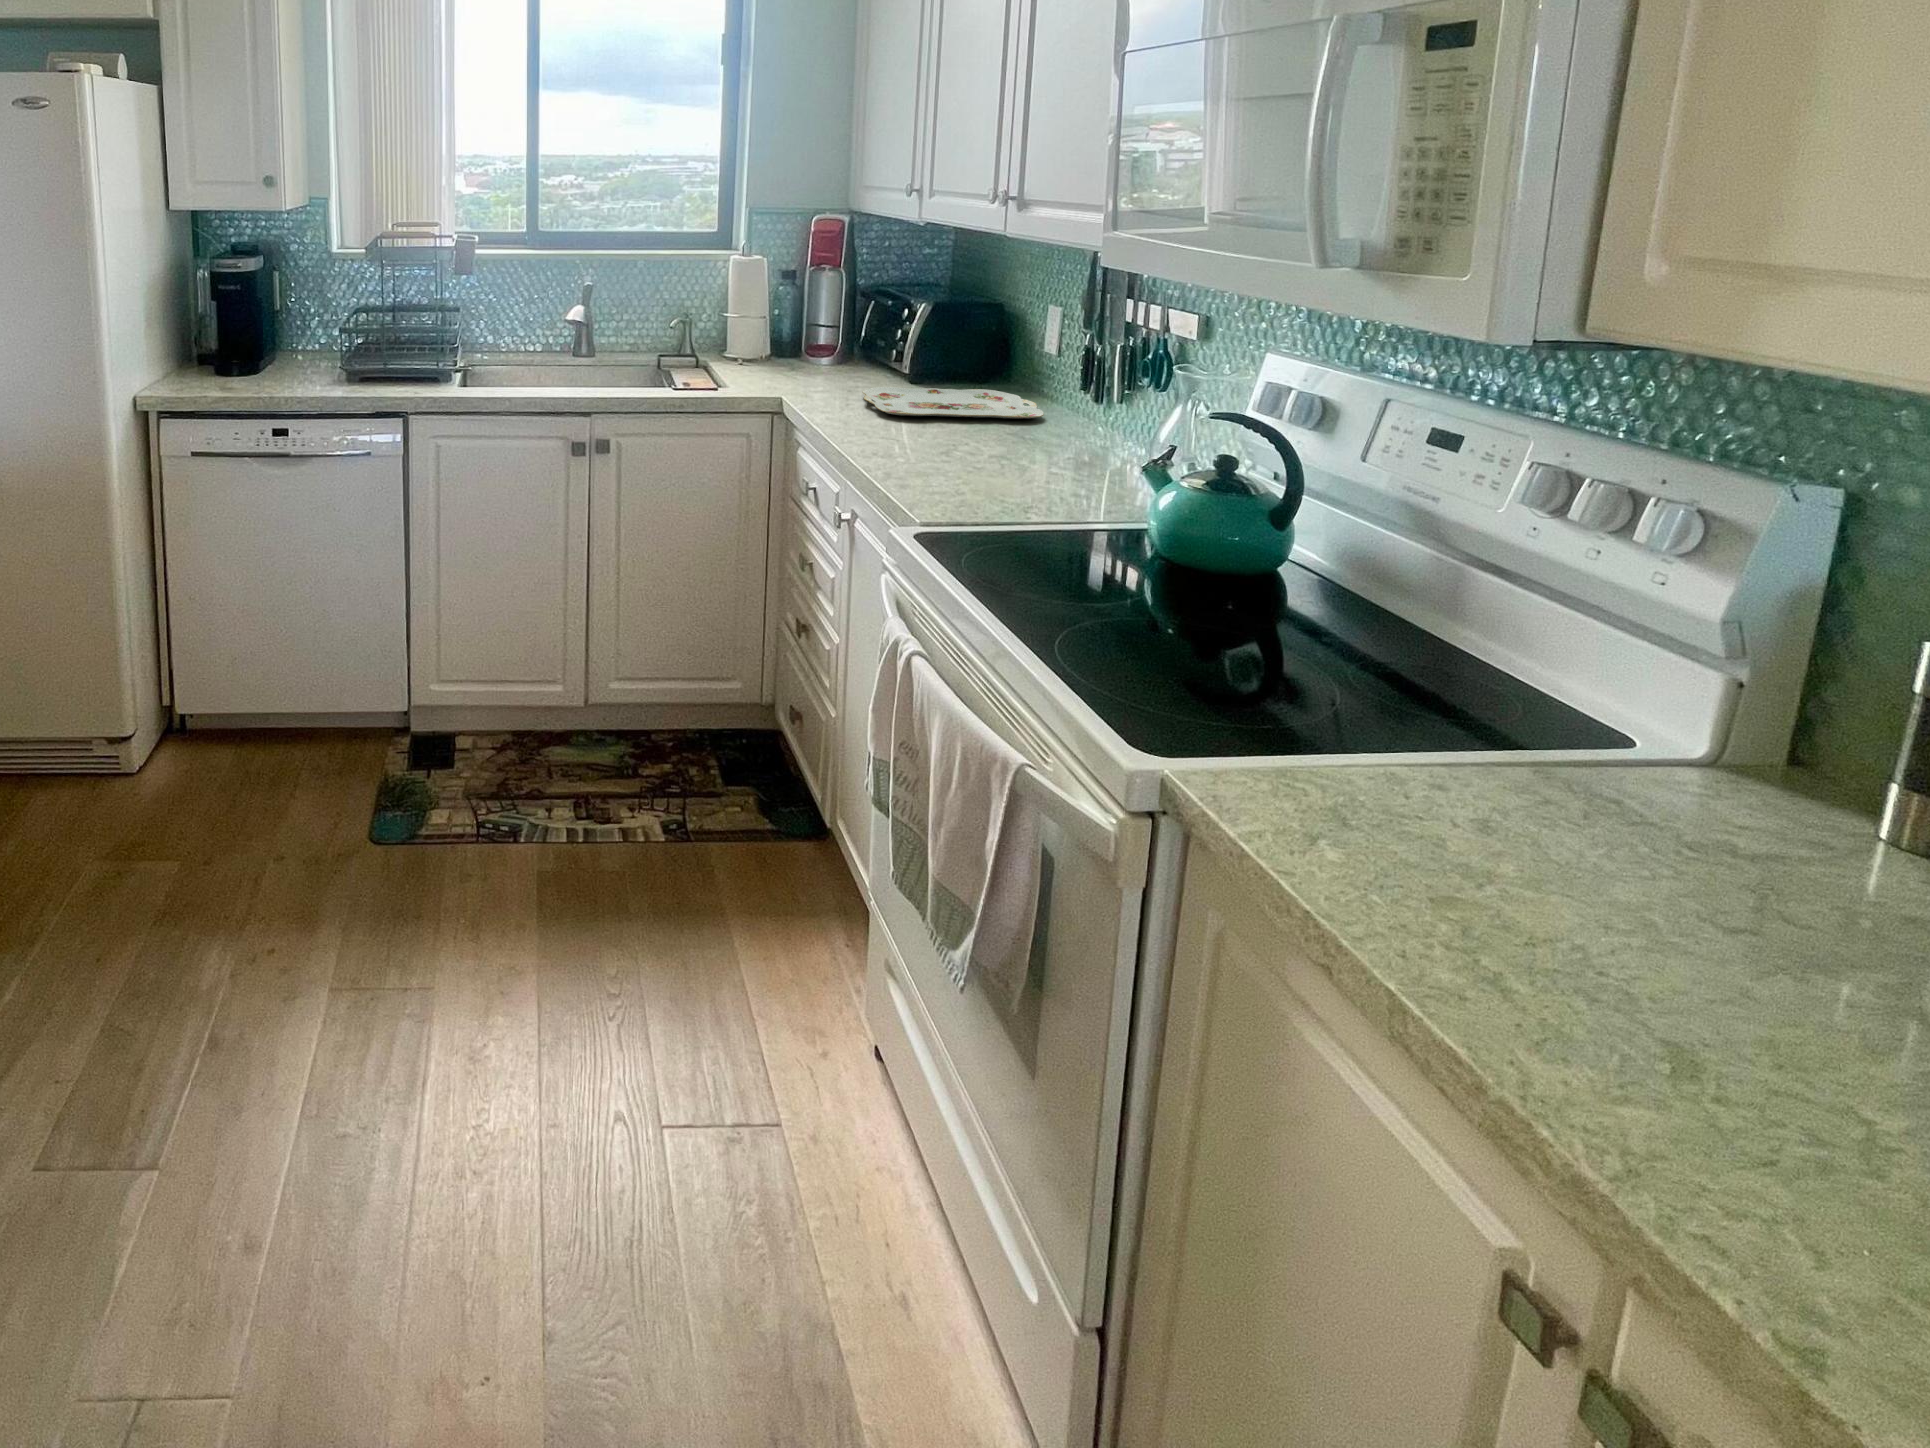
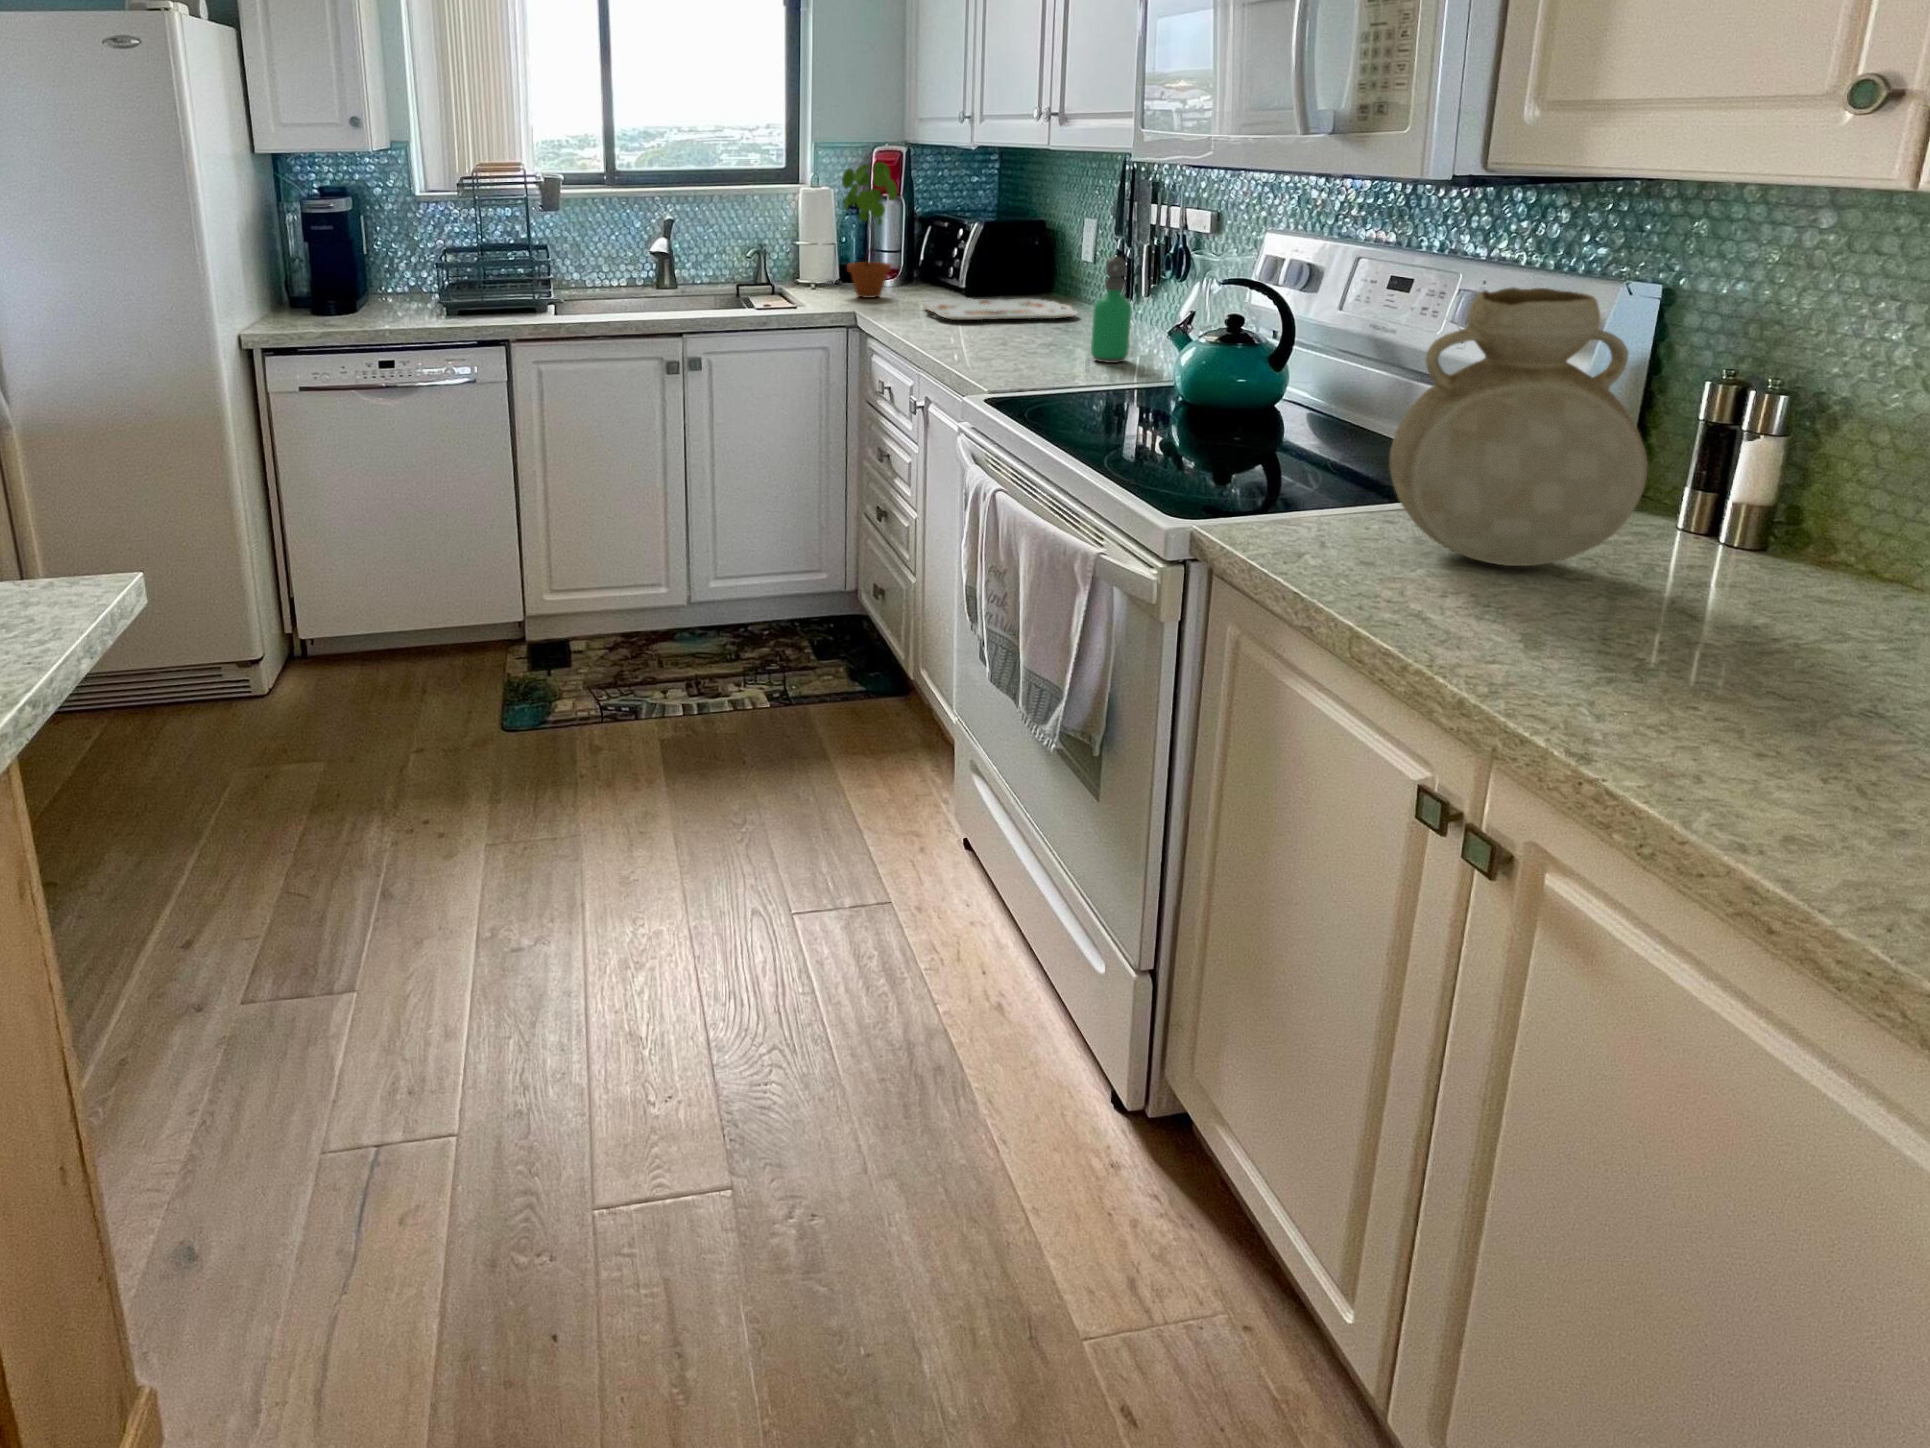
potted plant: none [776,230,838,378] -> present [842,162,897,298]
soap dispenser: none [1054,366,1105,489] -> present [1091,257,1132,363]
vase: none [1440,505,1833,891] -> present [1390,287,1648,566]

